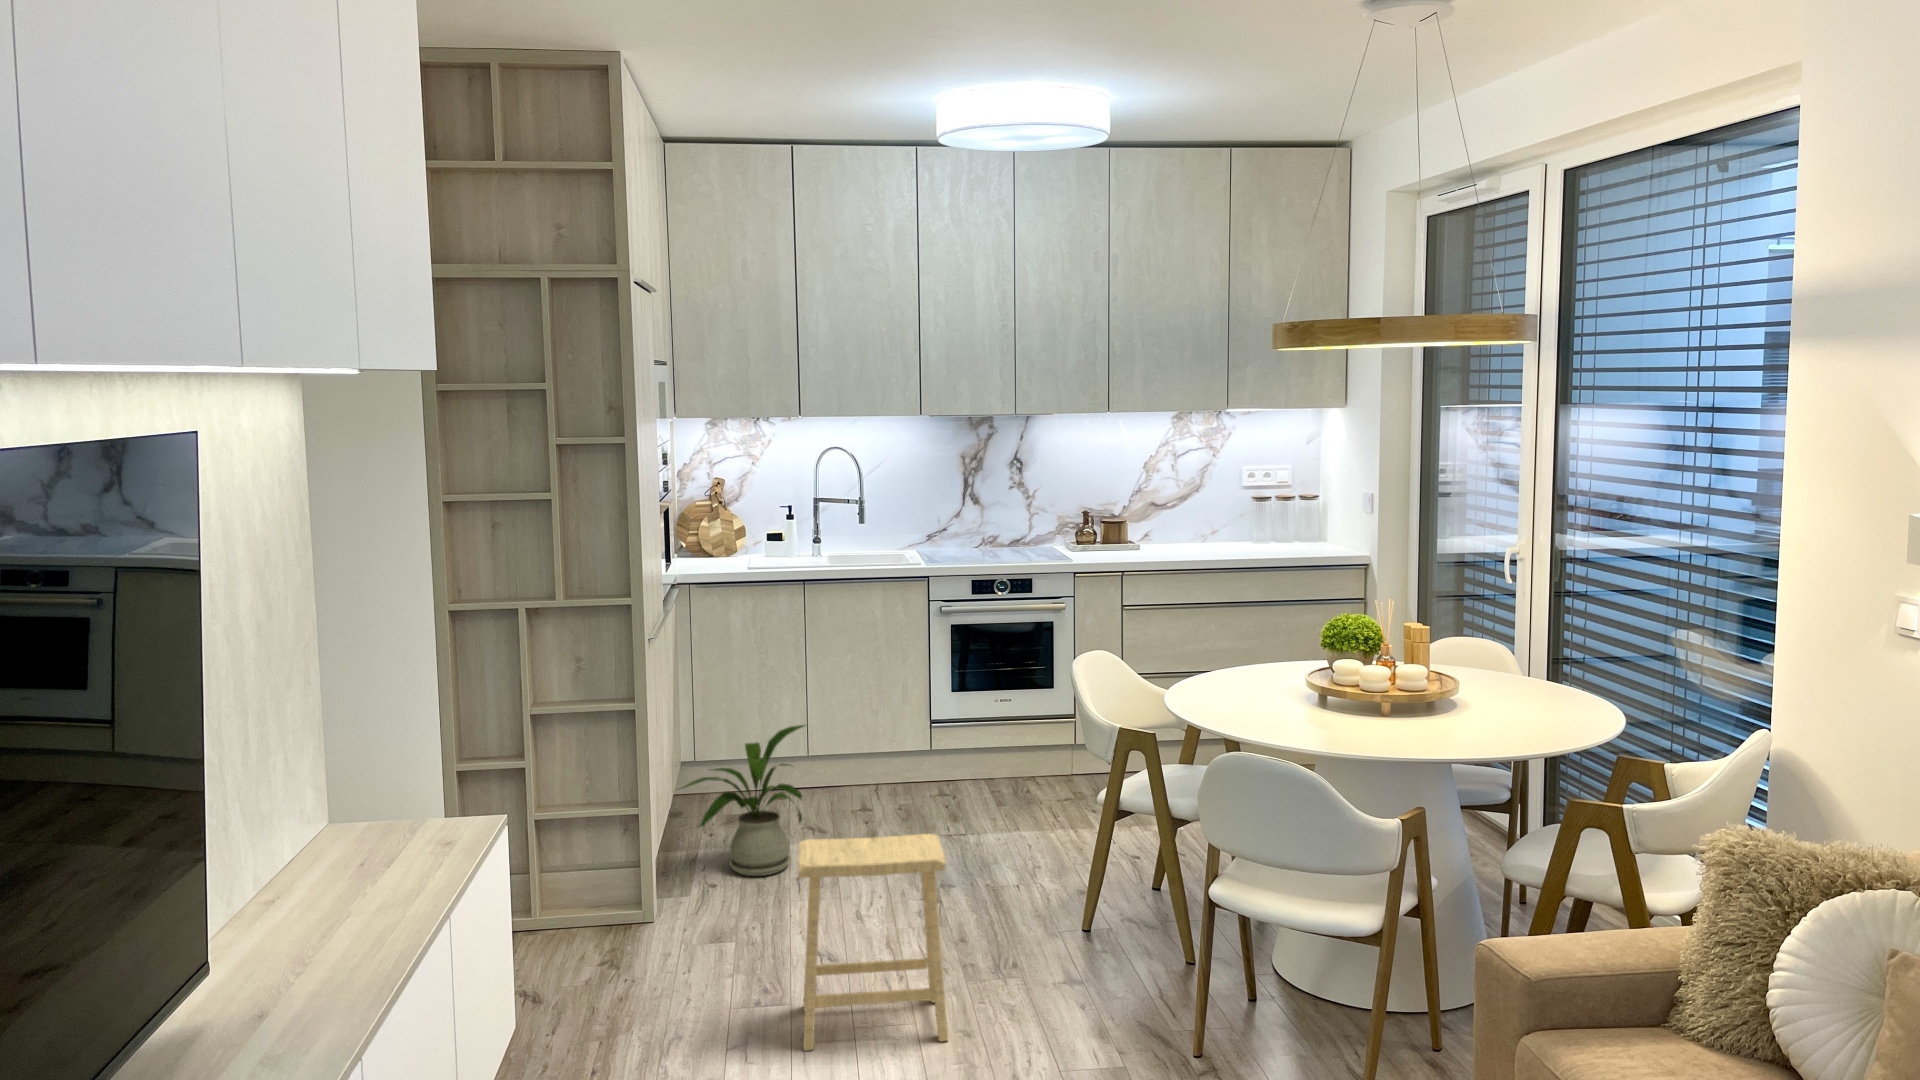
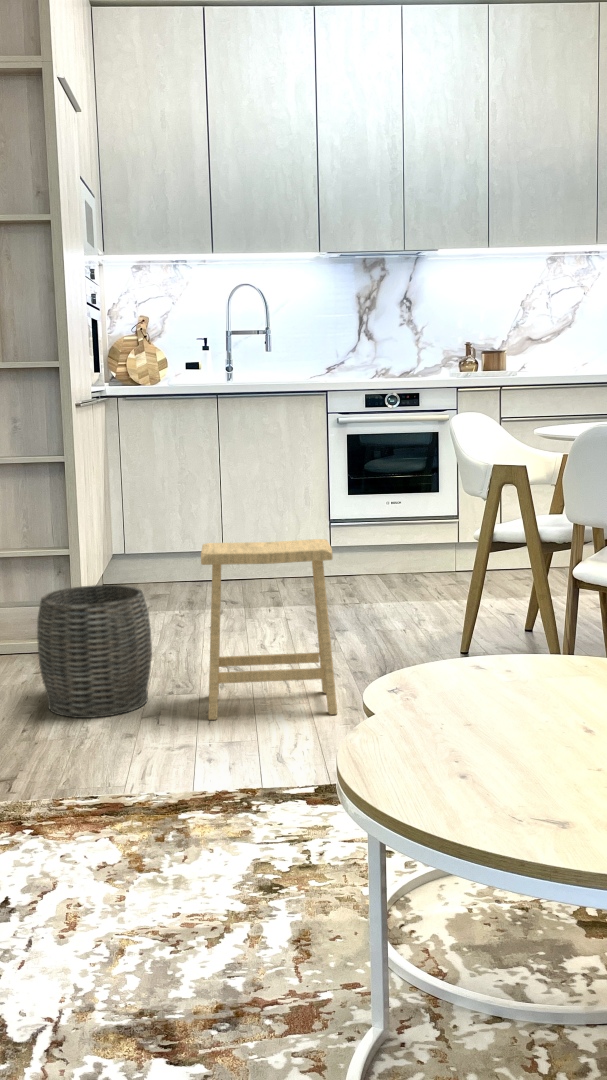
house plant: present [682,725,805,876] -> none [102,497,219,626]
woven basket: none [608,877,738,1046] -> present [37,585,152,718]

